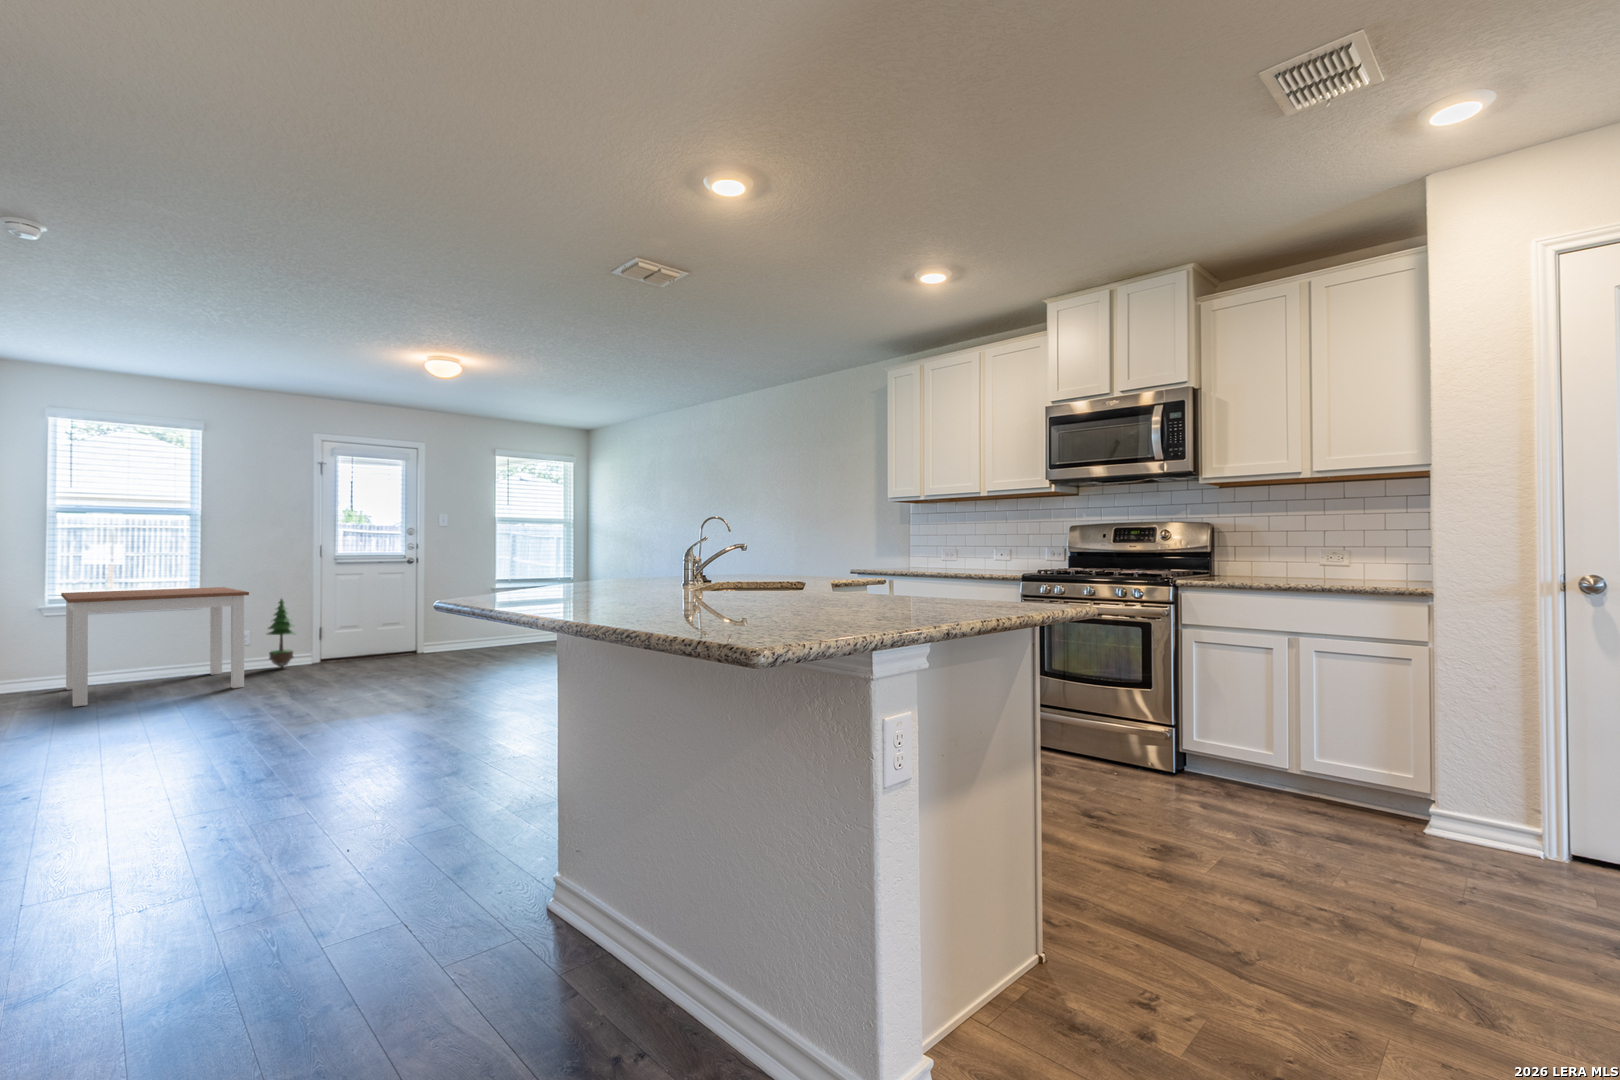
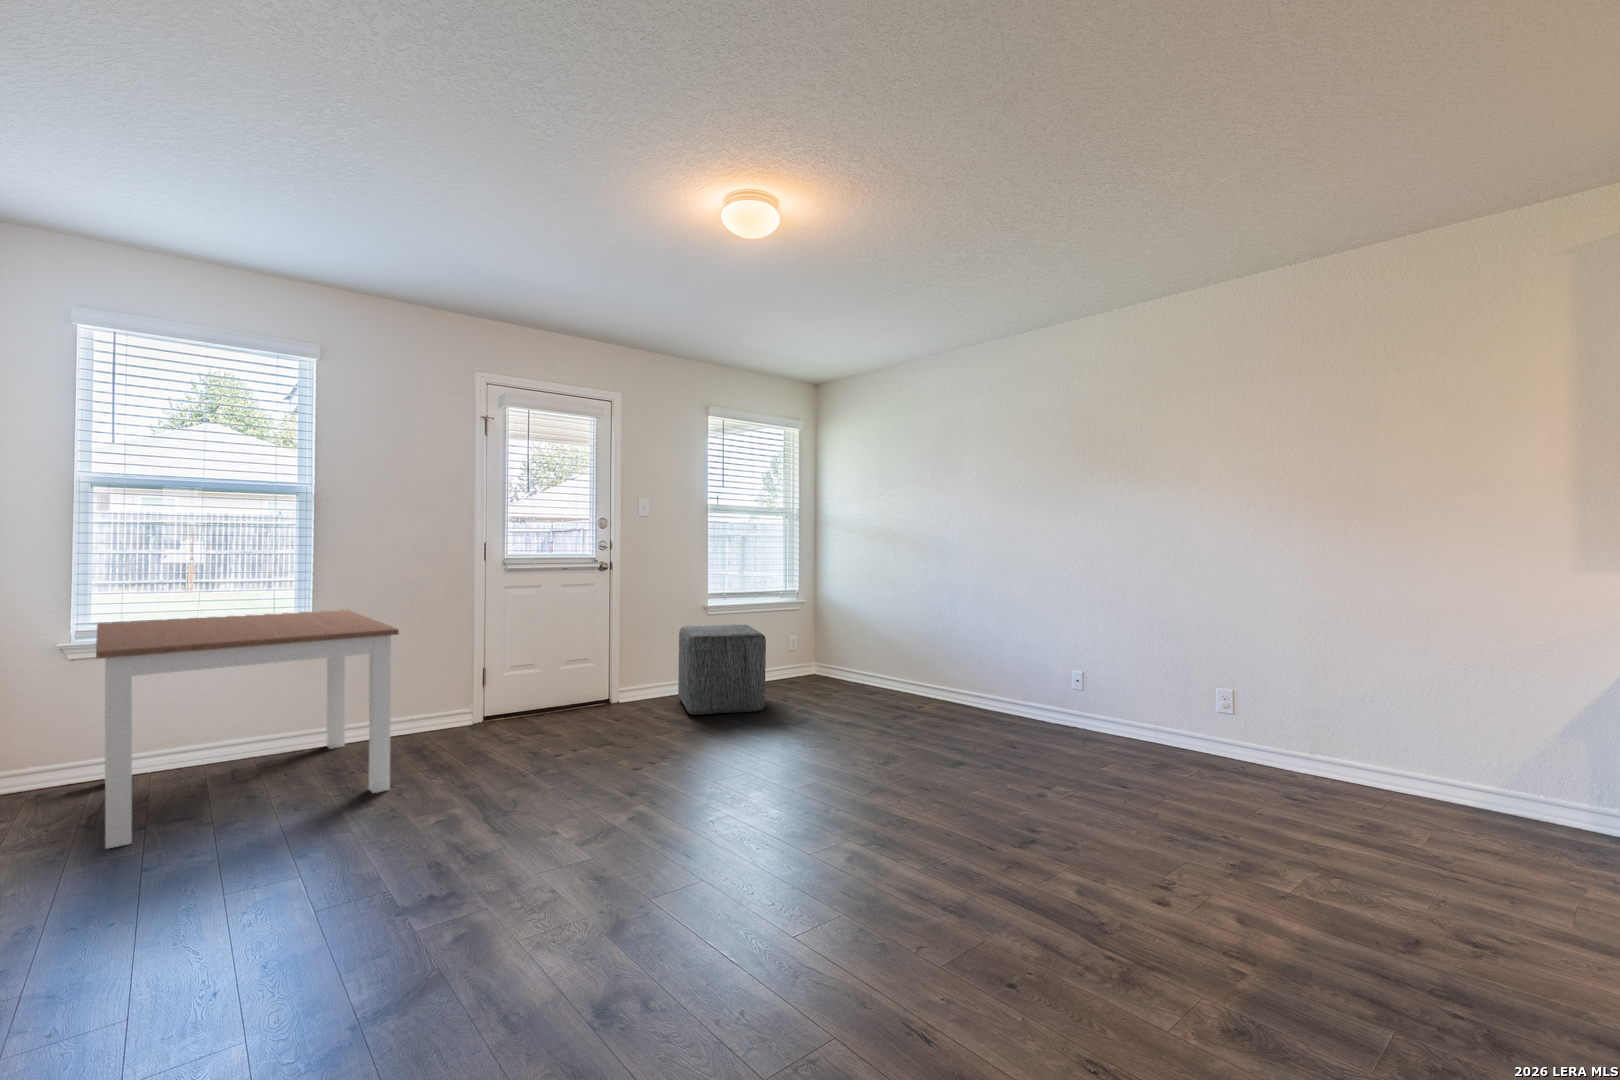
potted tree: present [268,599,295,668] -> none [407,626,452,735]
ottoman: none [464,599,522,656] -> present [678,624,766,715]

